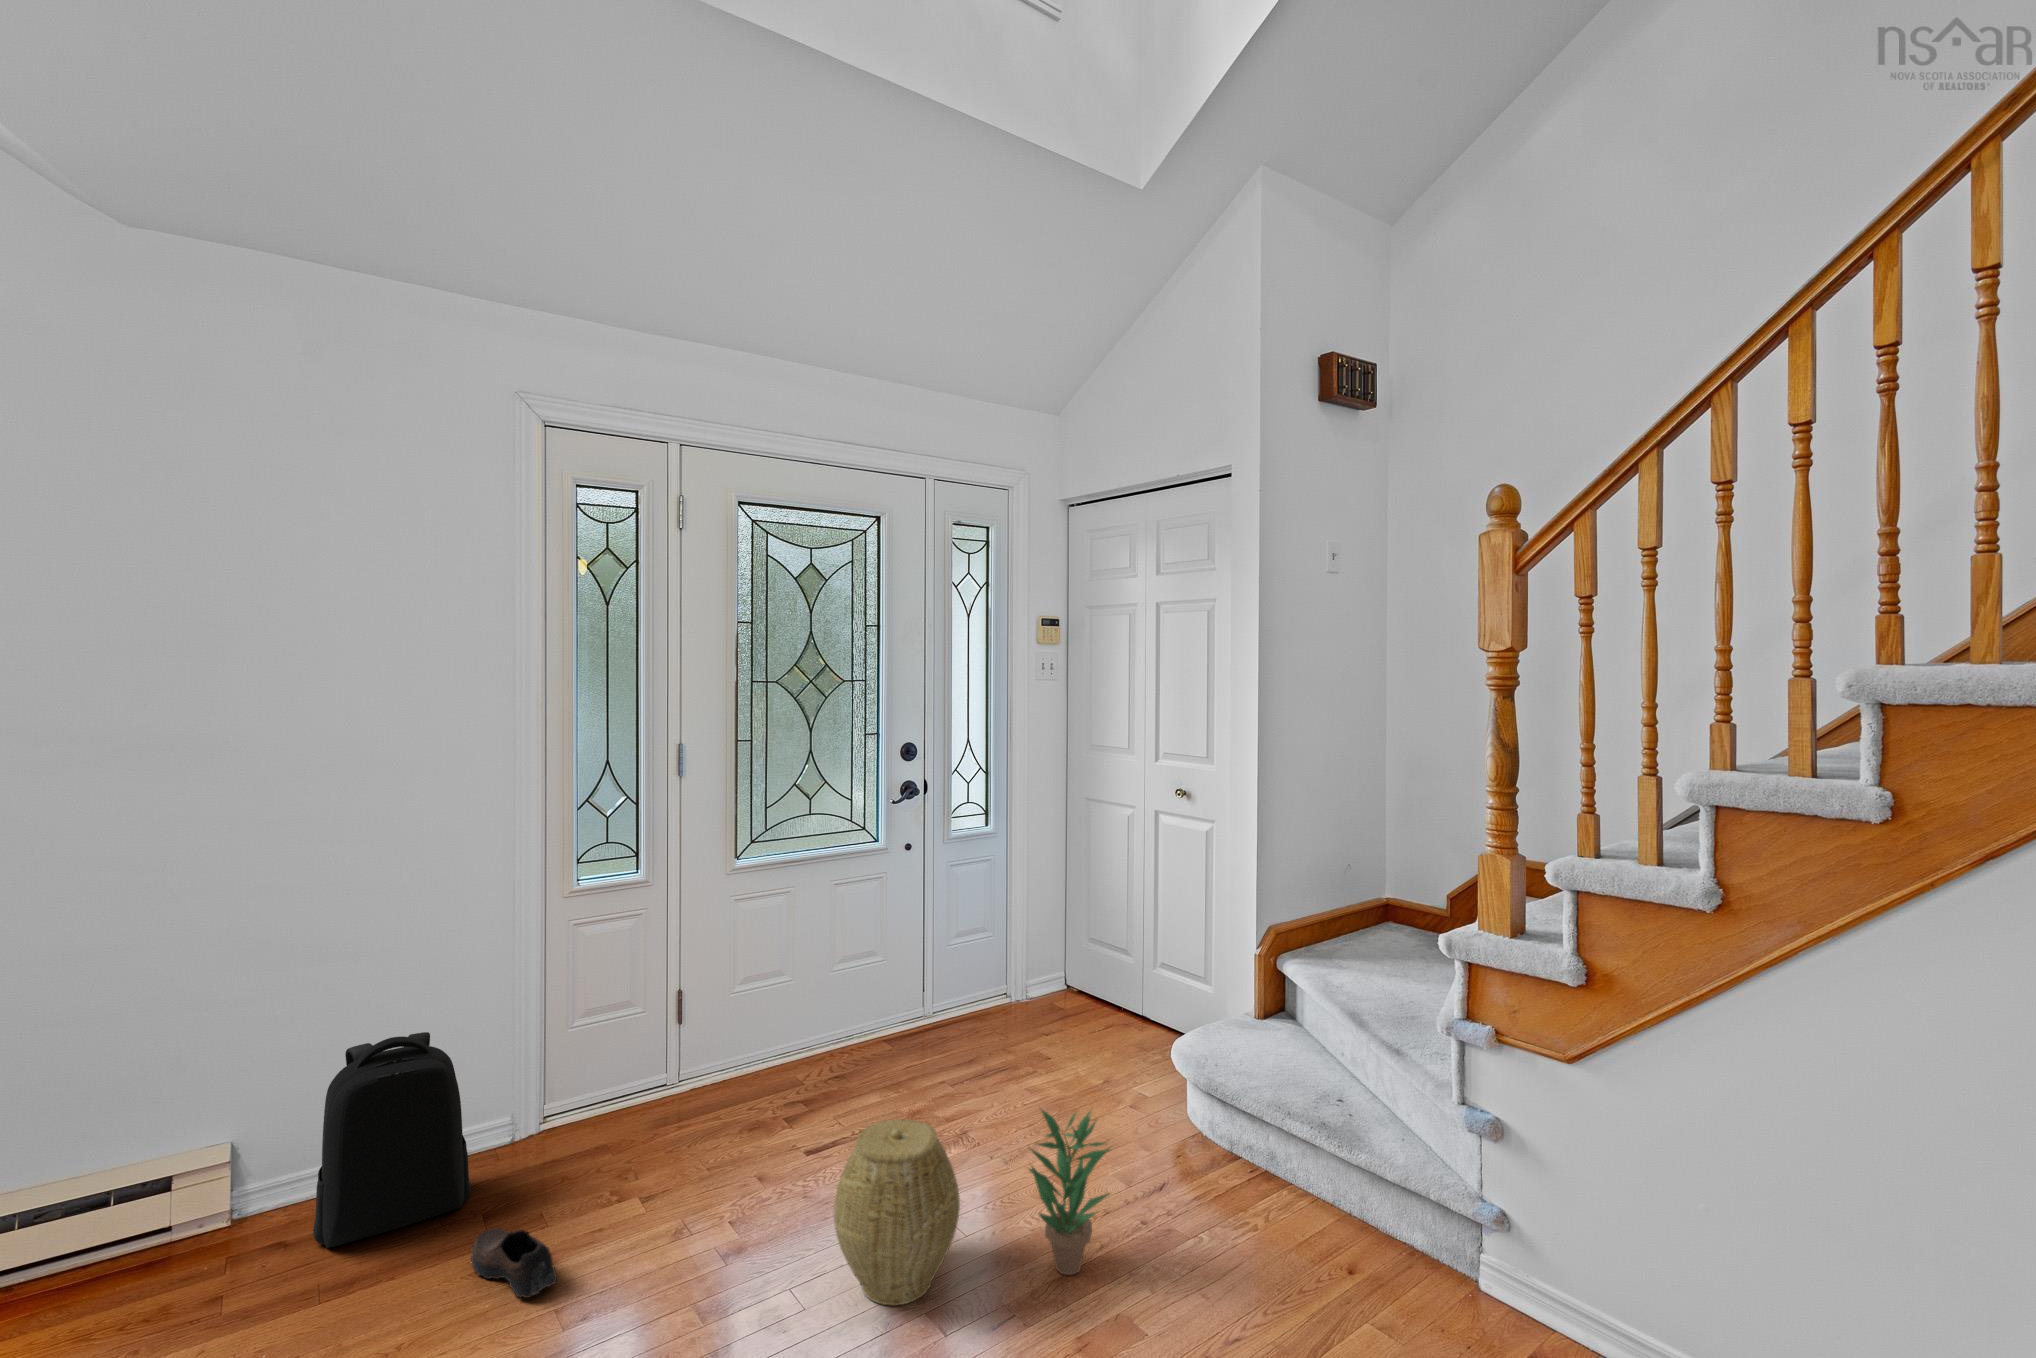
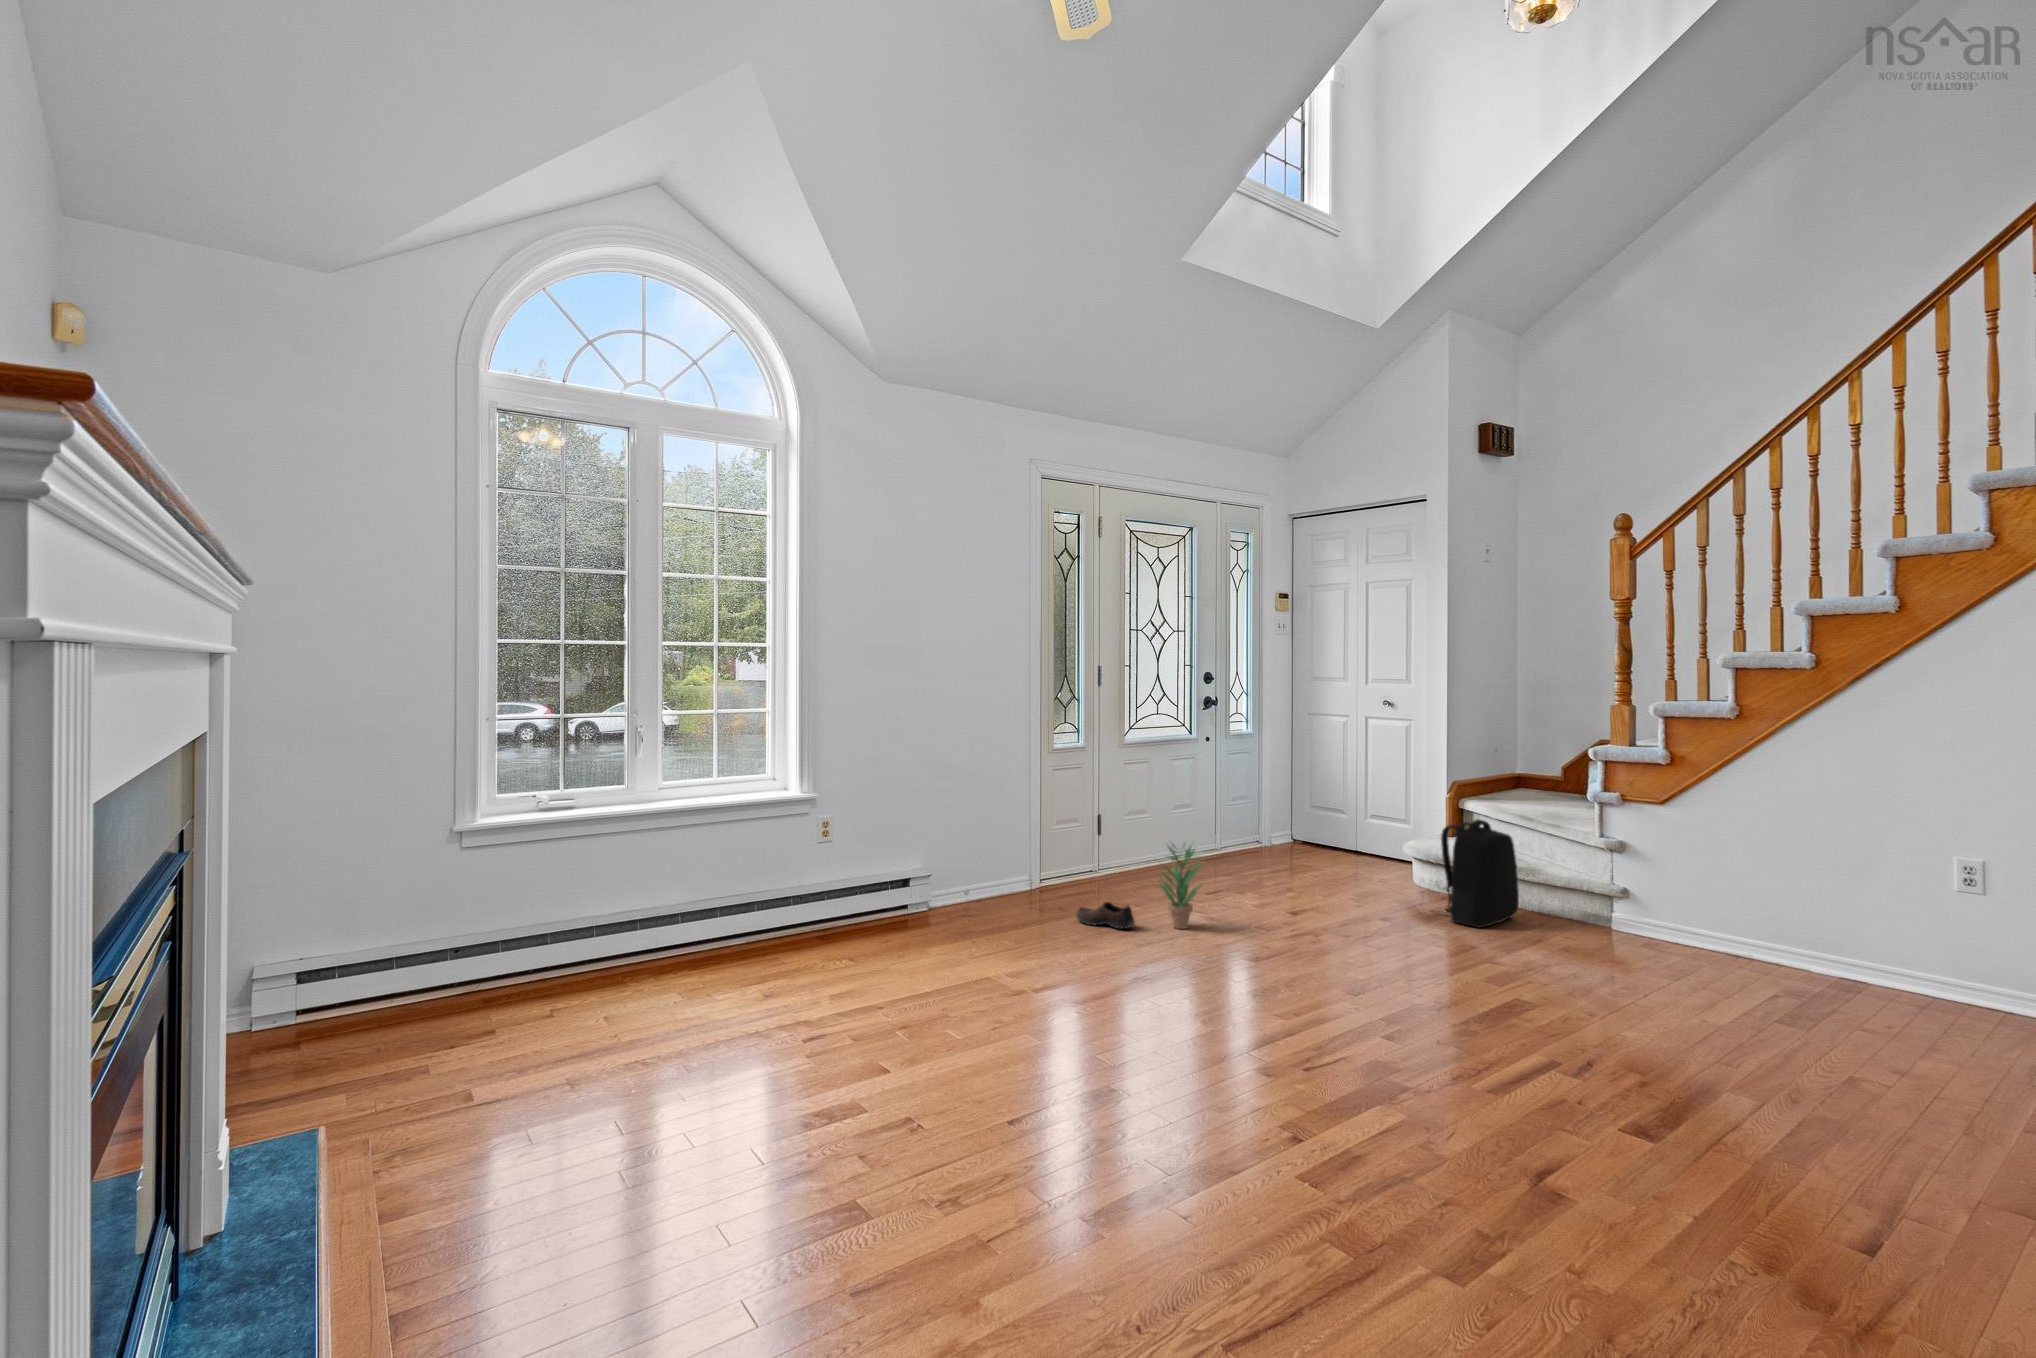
backpack: present [313,1032,471,1248] -> present [1438,819,1519,928]
potted plant: present [1029,1110,1110,1275] -> present [1161,841,1204,929]
woven basket: present [834,1119,960,1305] -> none [1275,847,1343,932]

